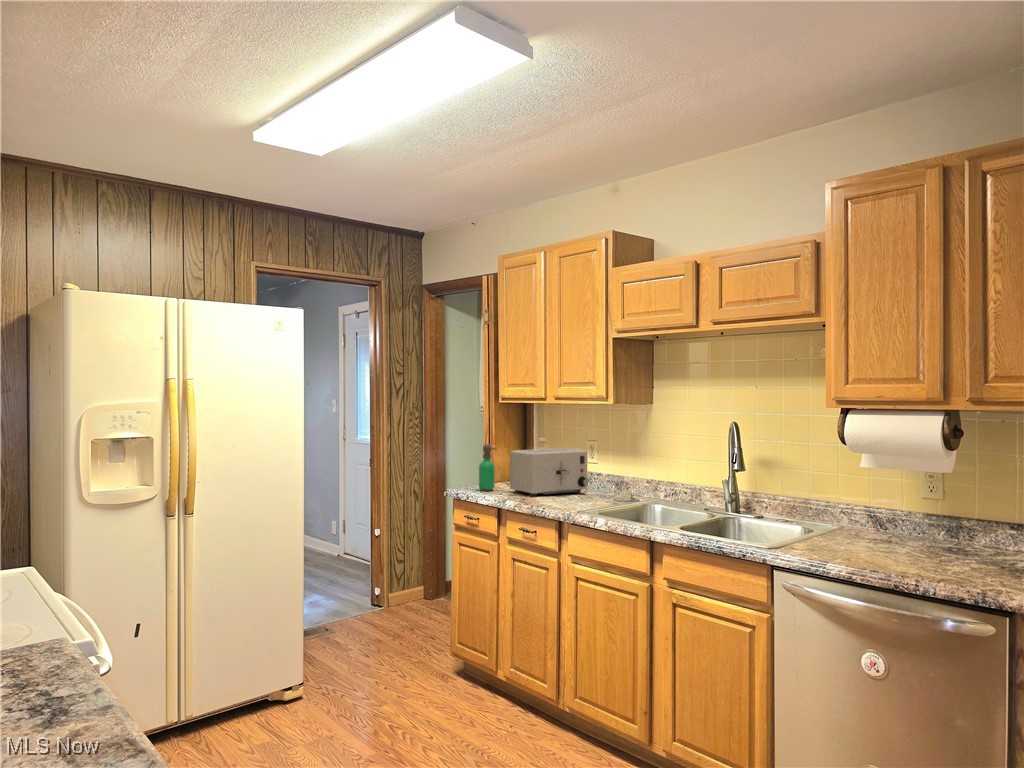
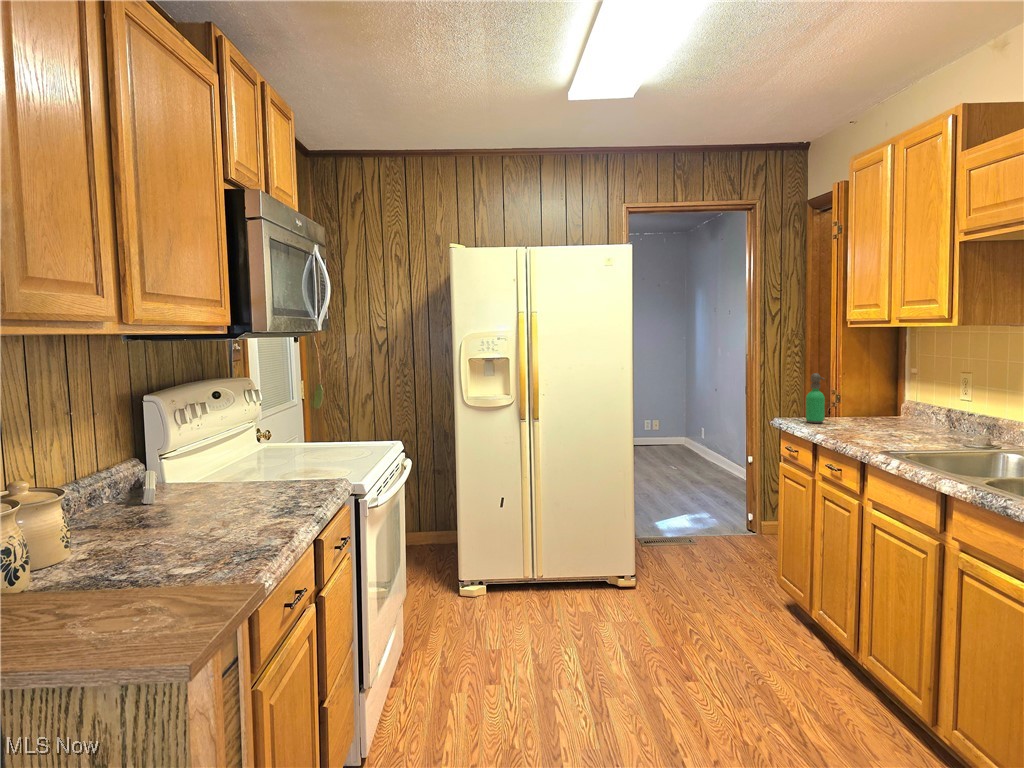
toaster: present [510,448,588,496] -> none [841,380,946,433]

